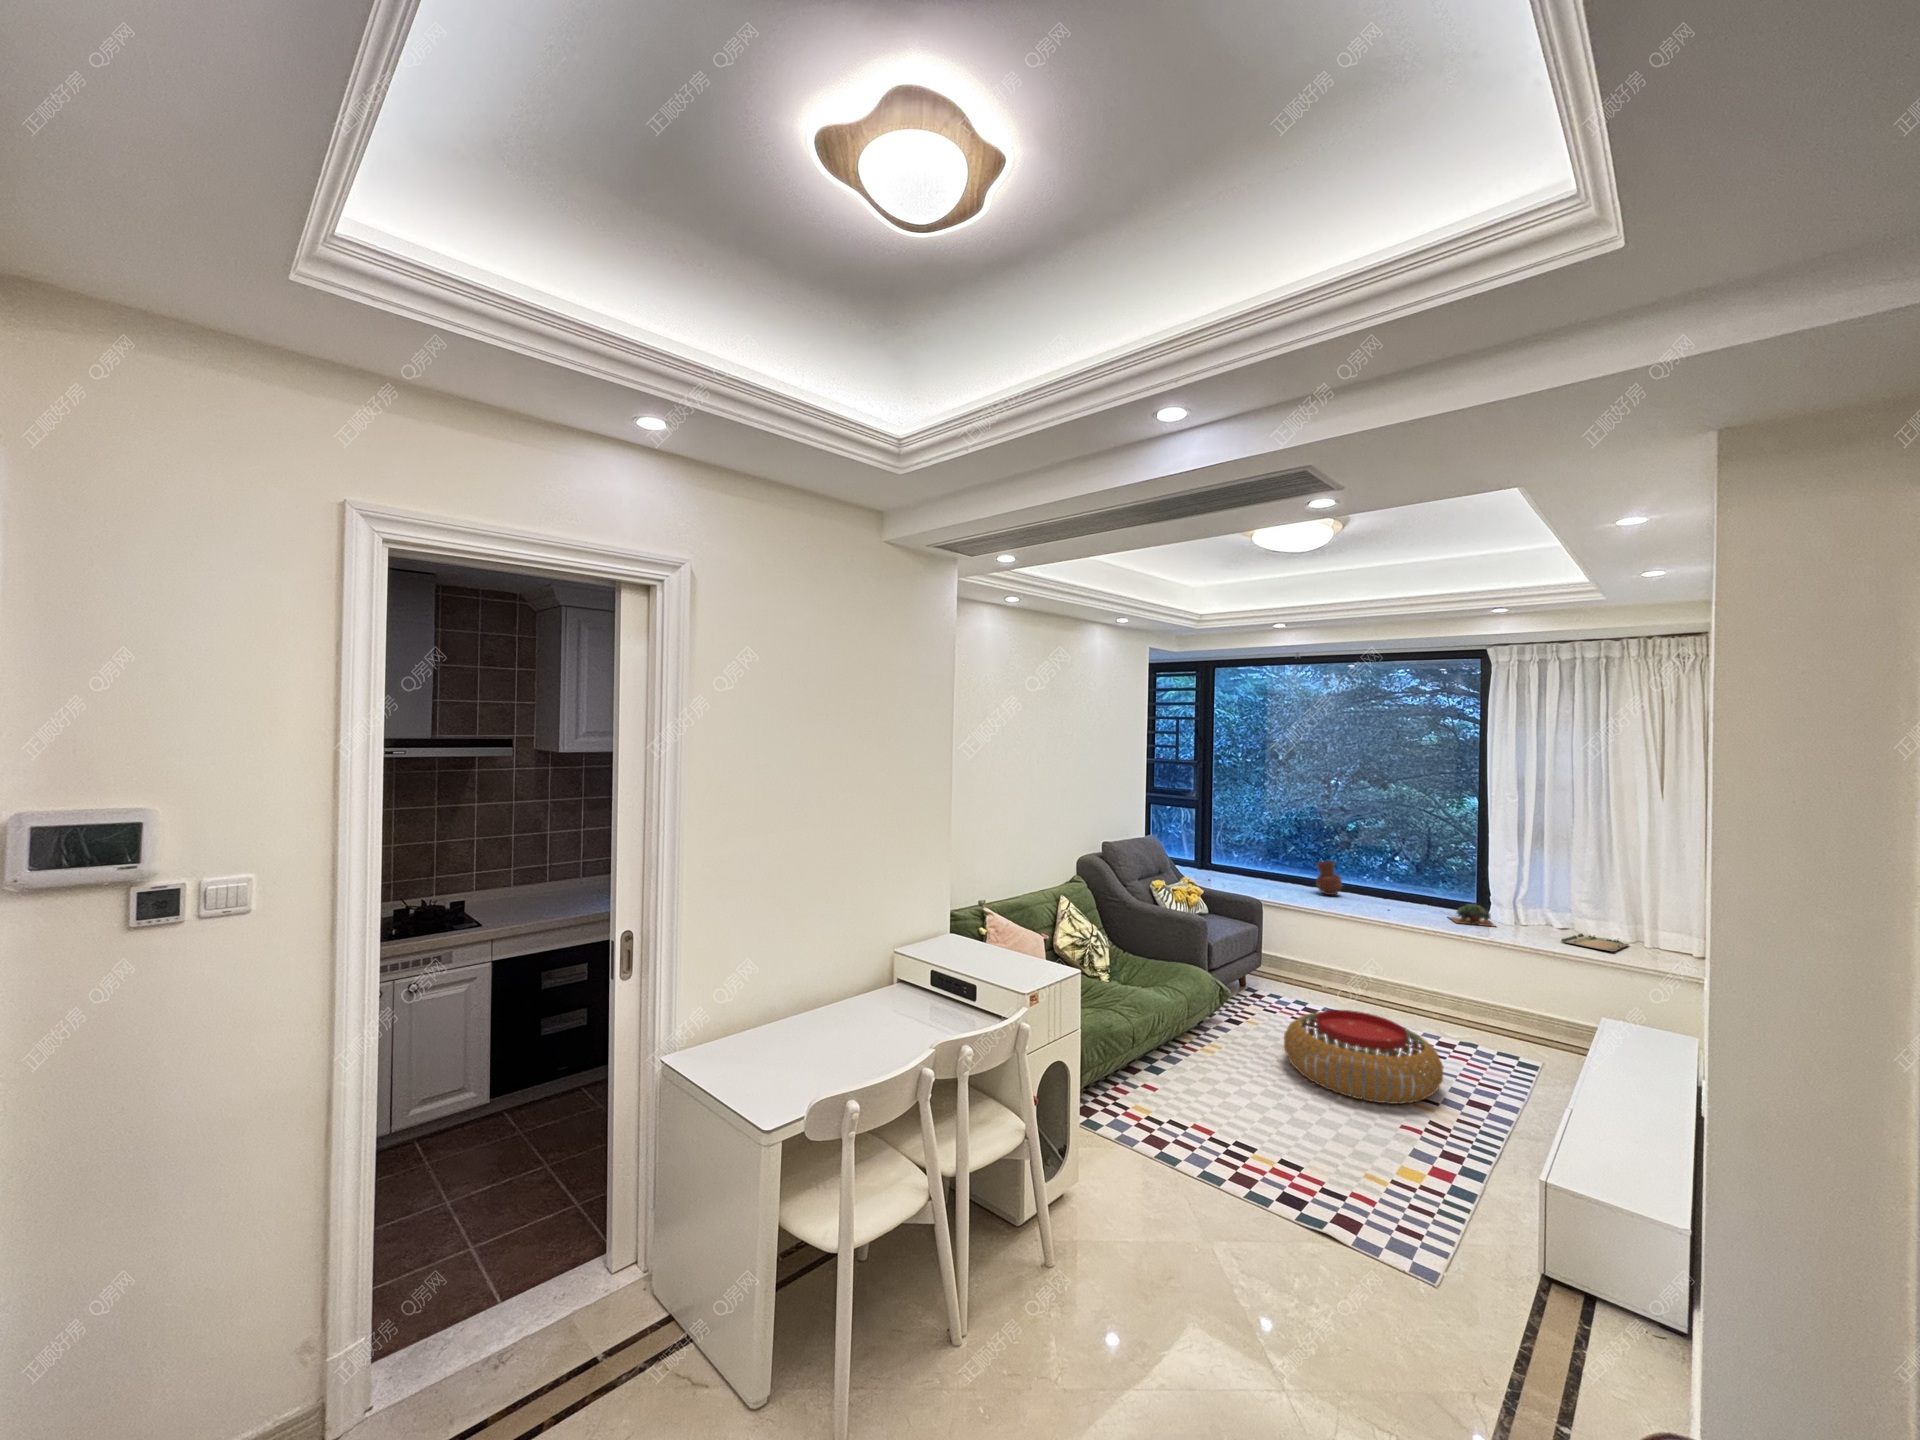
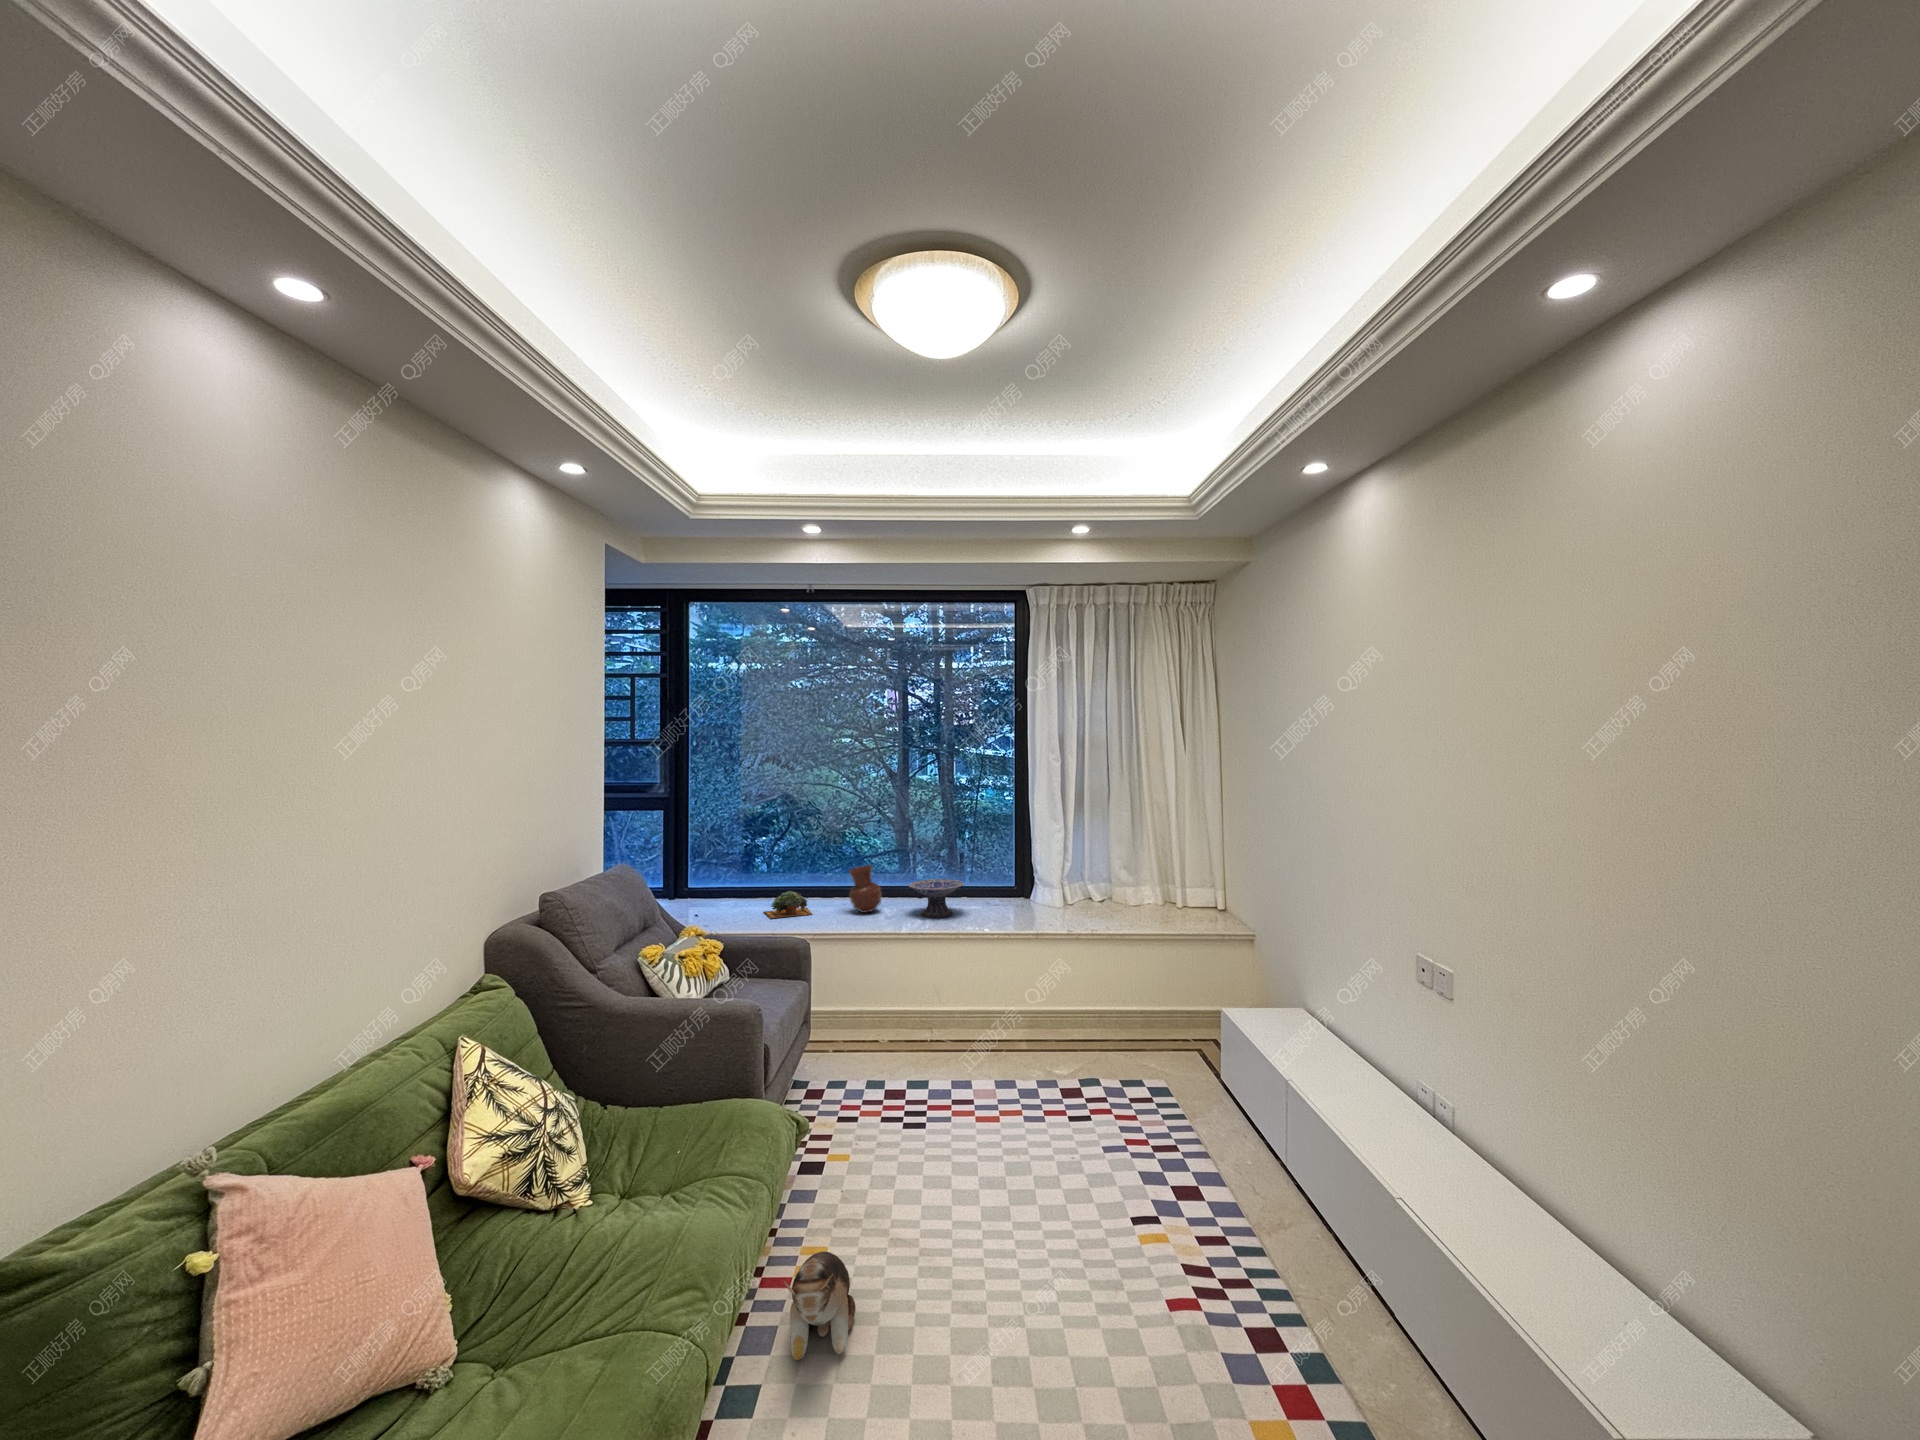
decorative bowl: none [1361,879,1410,908] -> present [909,879,964,917]
succulent plant: present [1449,904,1495,926] -> present [763,891,812,919]
tray: present [1561,934,1629,951] -> none [1128,906,1178,925]
pouf: present [1284,1010,1443,1104] -> none [910,1095,1134,1263]
plush toy: none [1182,1029,1228,1082] -> present [783,1251,856,1360]

